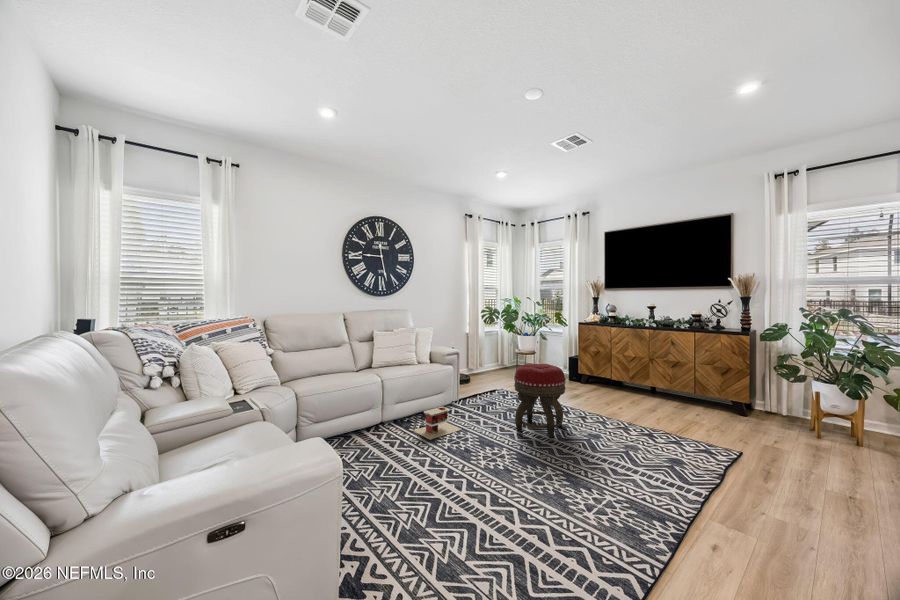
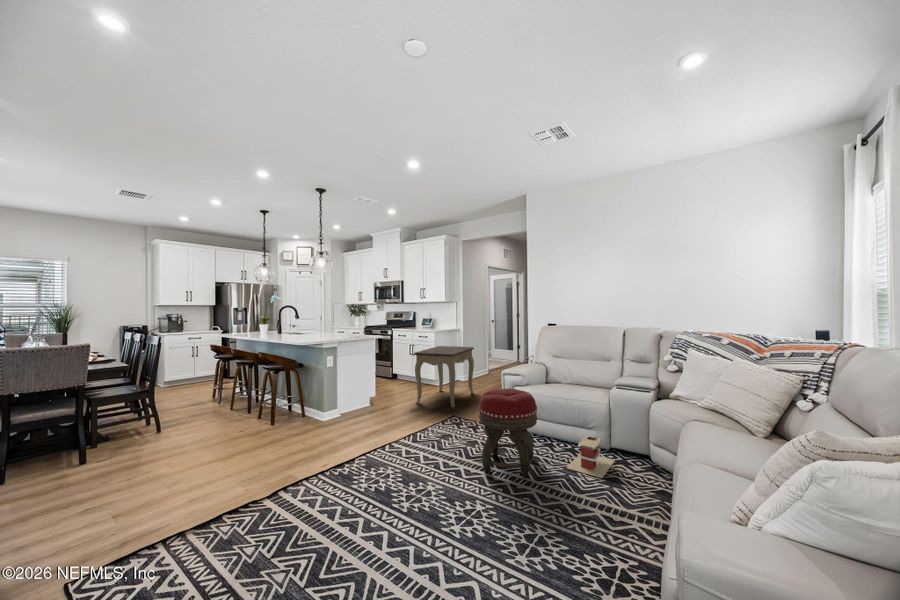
side table: none [470,329,527,383] -> present [414,346,474,408]
toy house: present [413,406,461,440] -> present [567,435,615,478]

